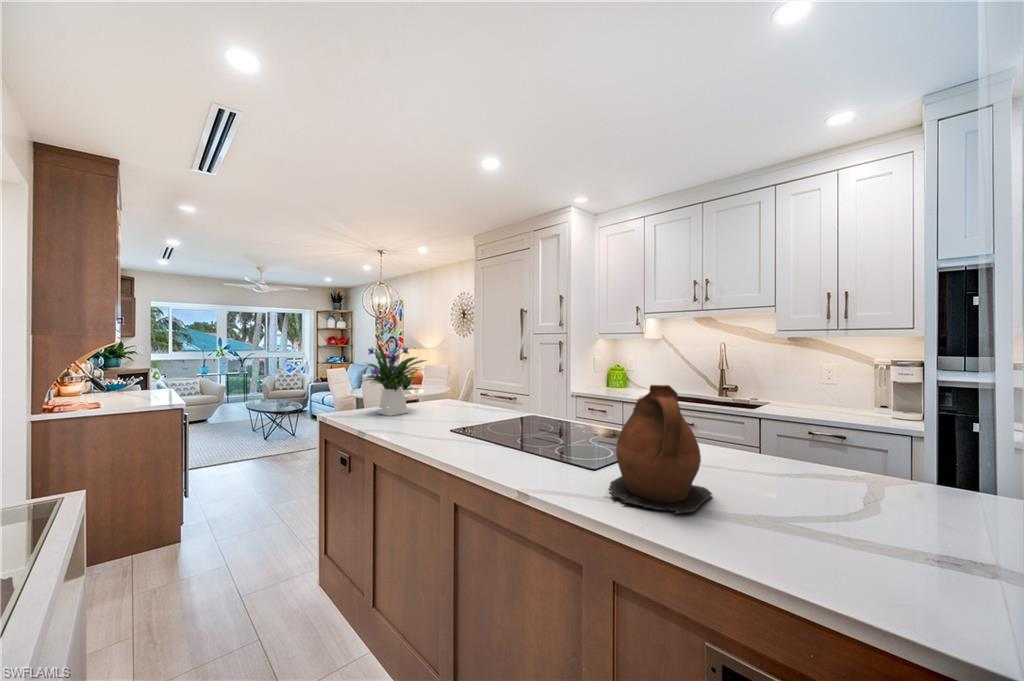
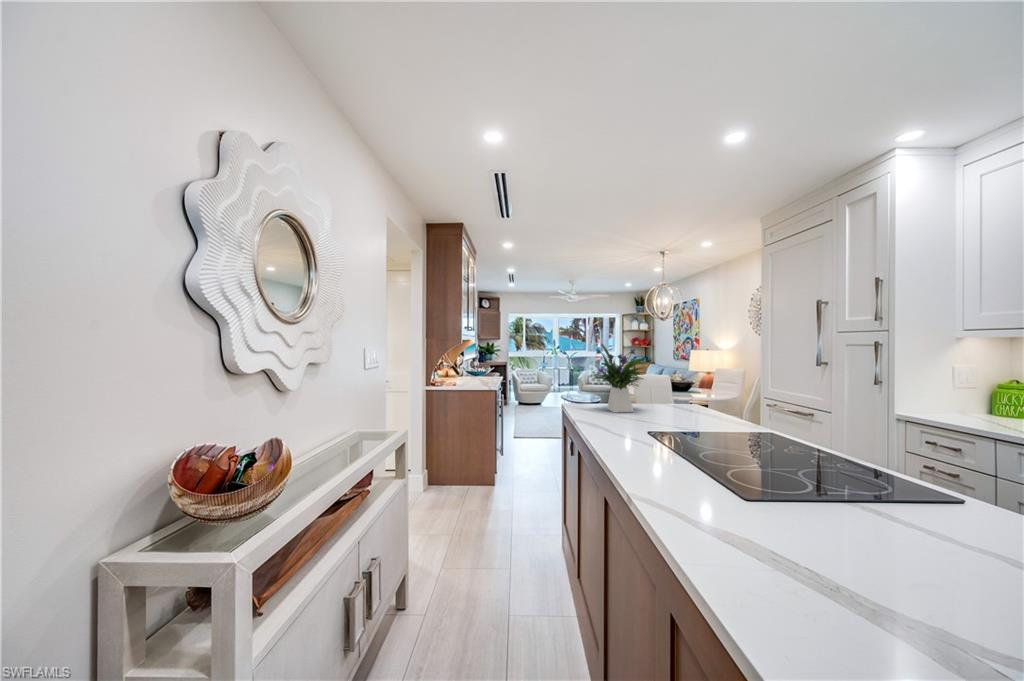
ceramic pitcher: present [608,385,712,514] -> none [699,399,876,583]

